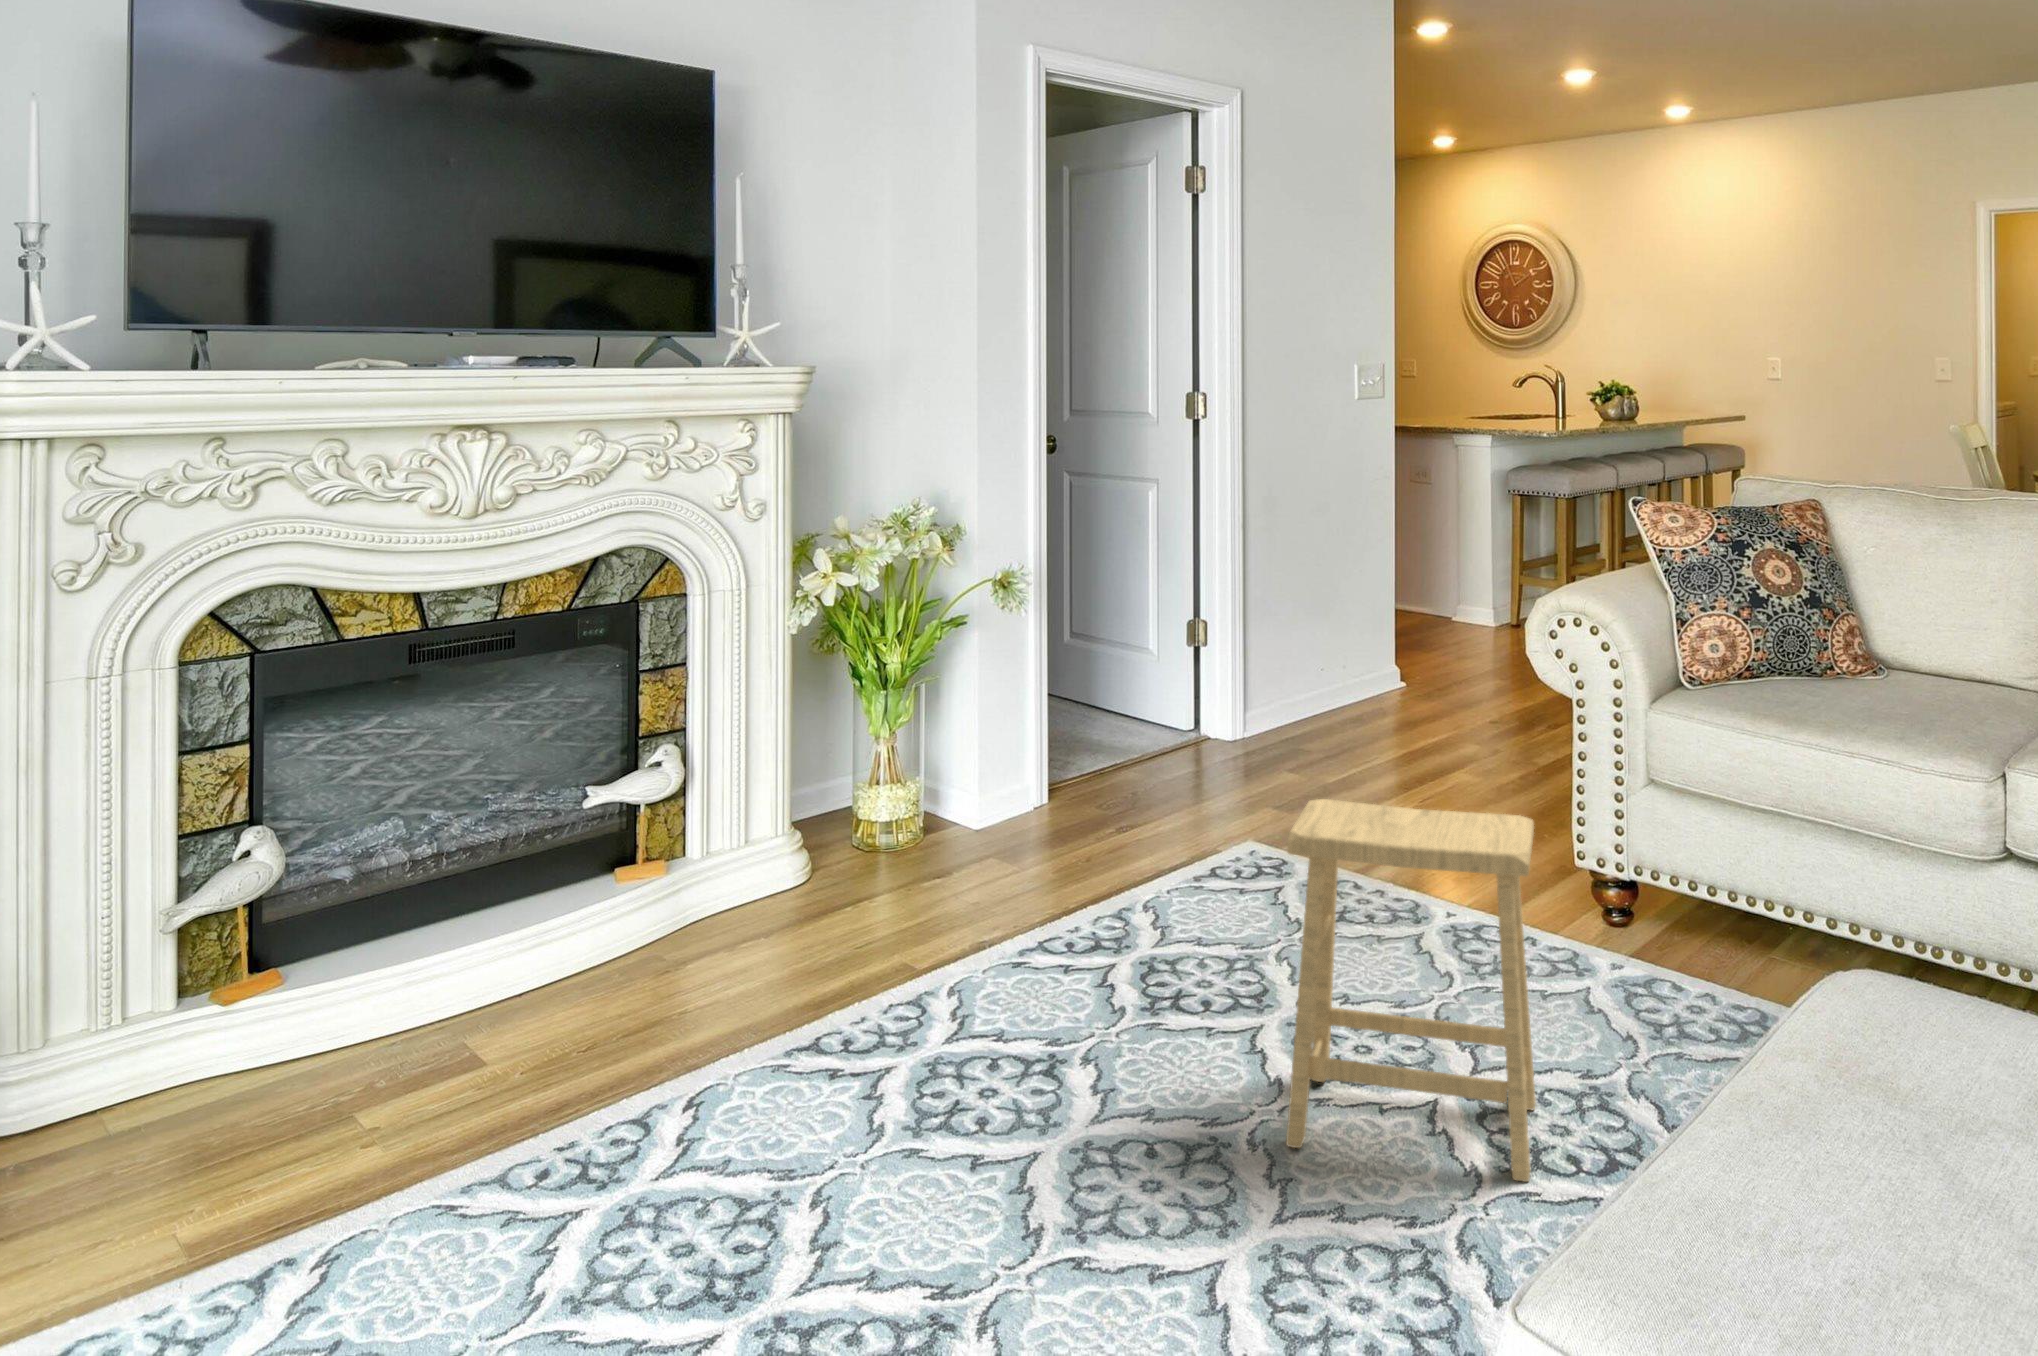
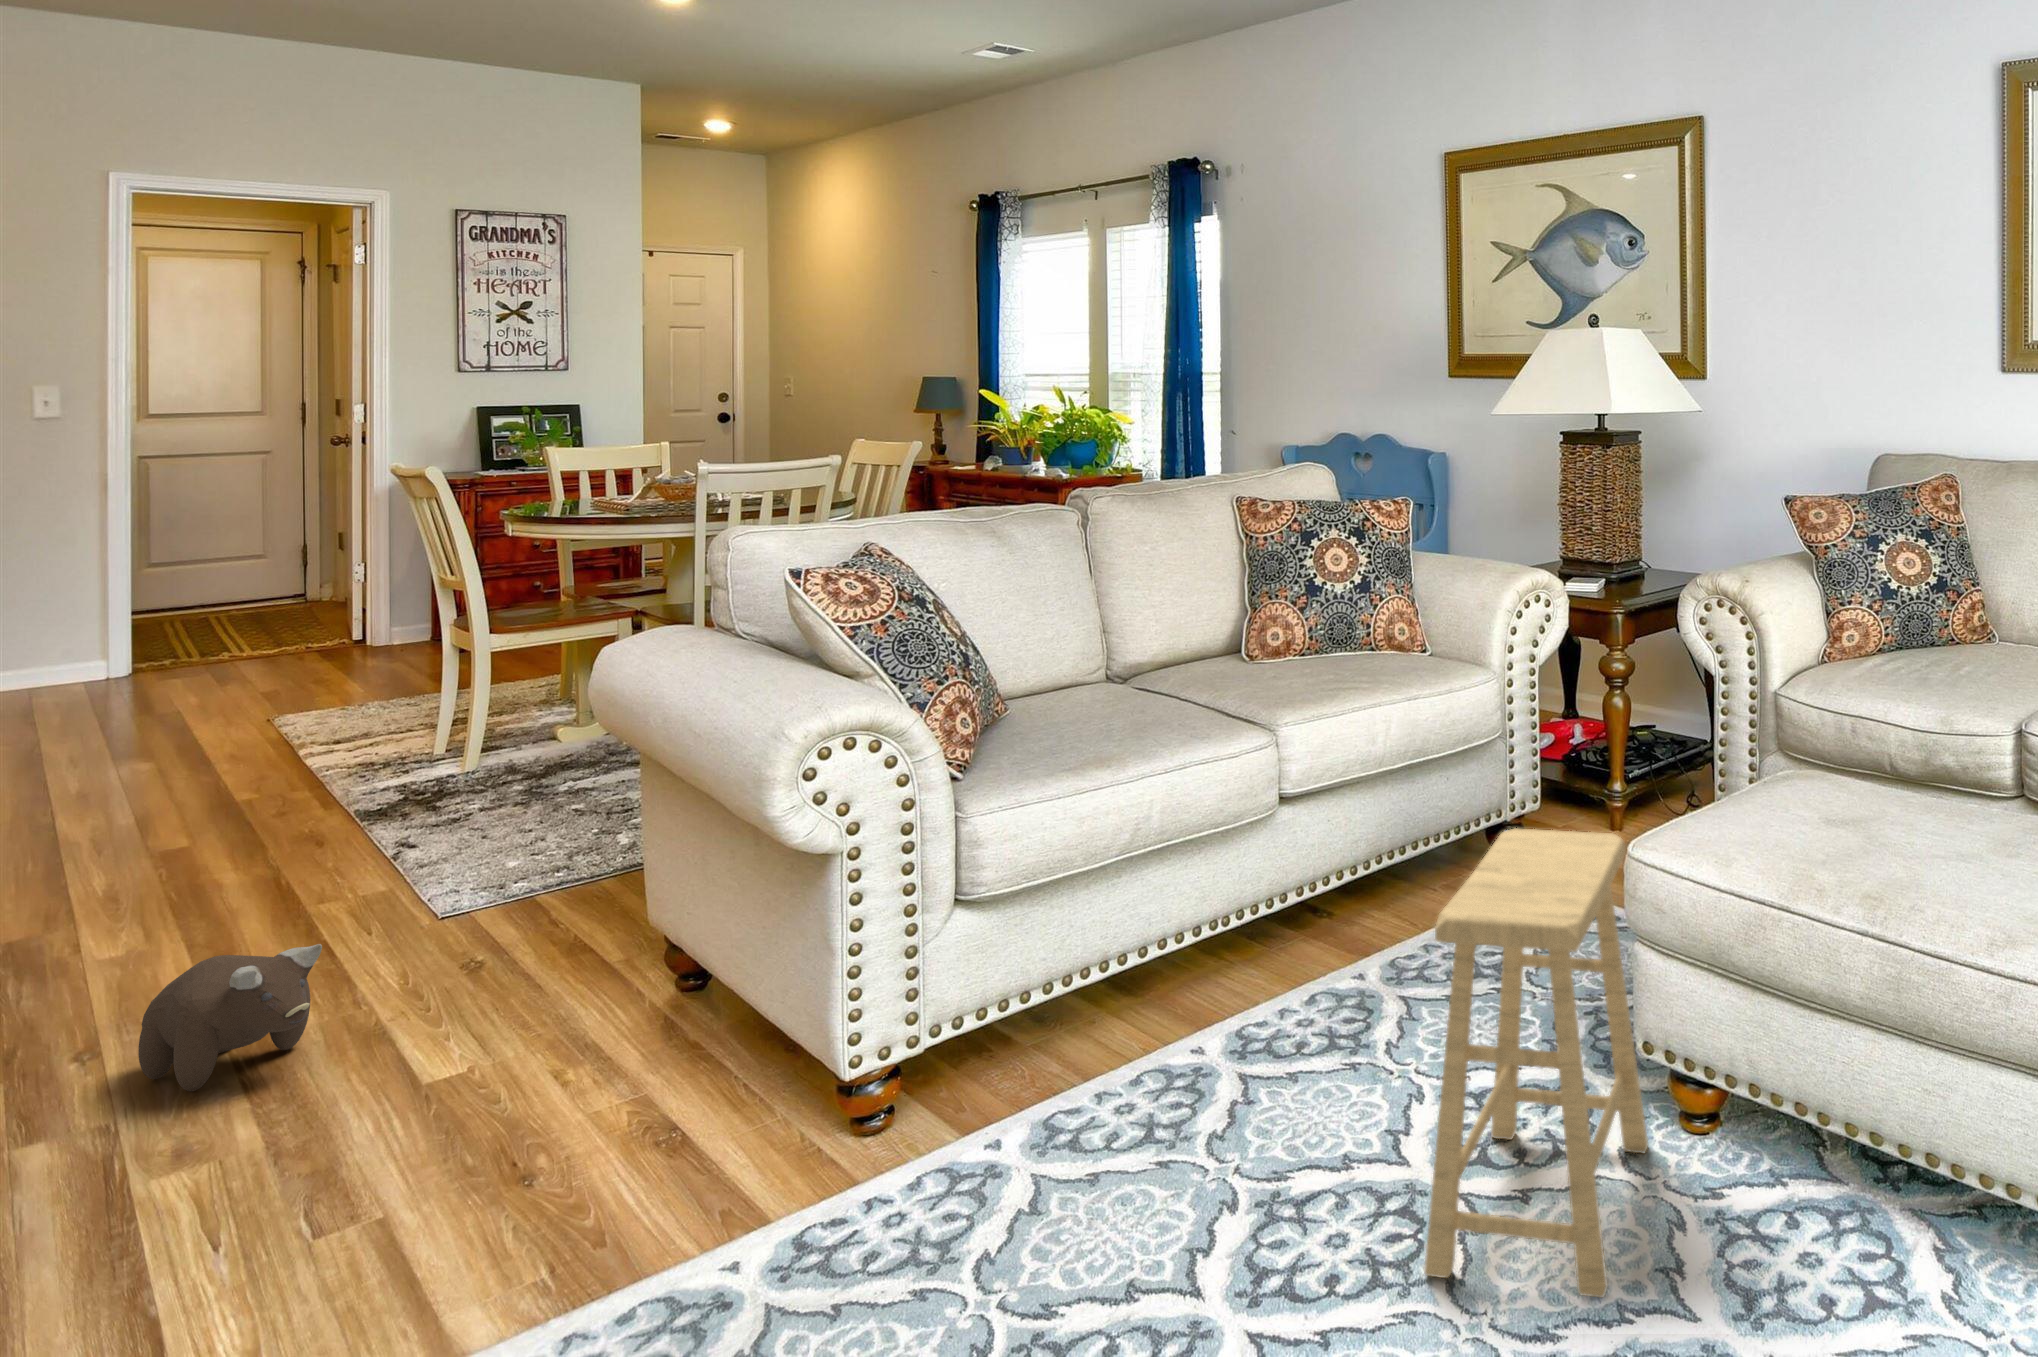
plush toy: none [1460,671,1528,738] -> present [138,944,322,1091]

